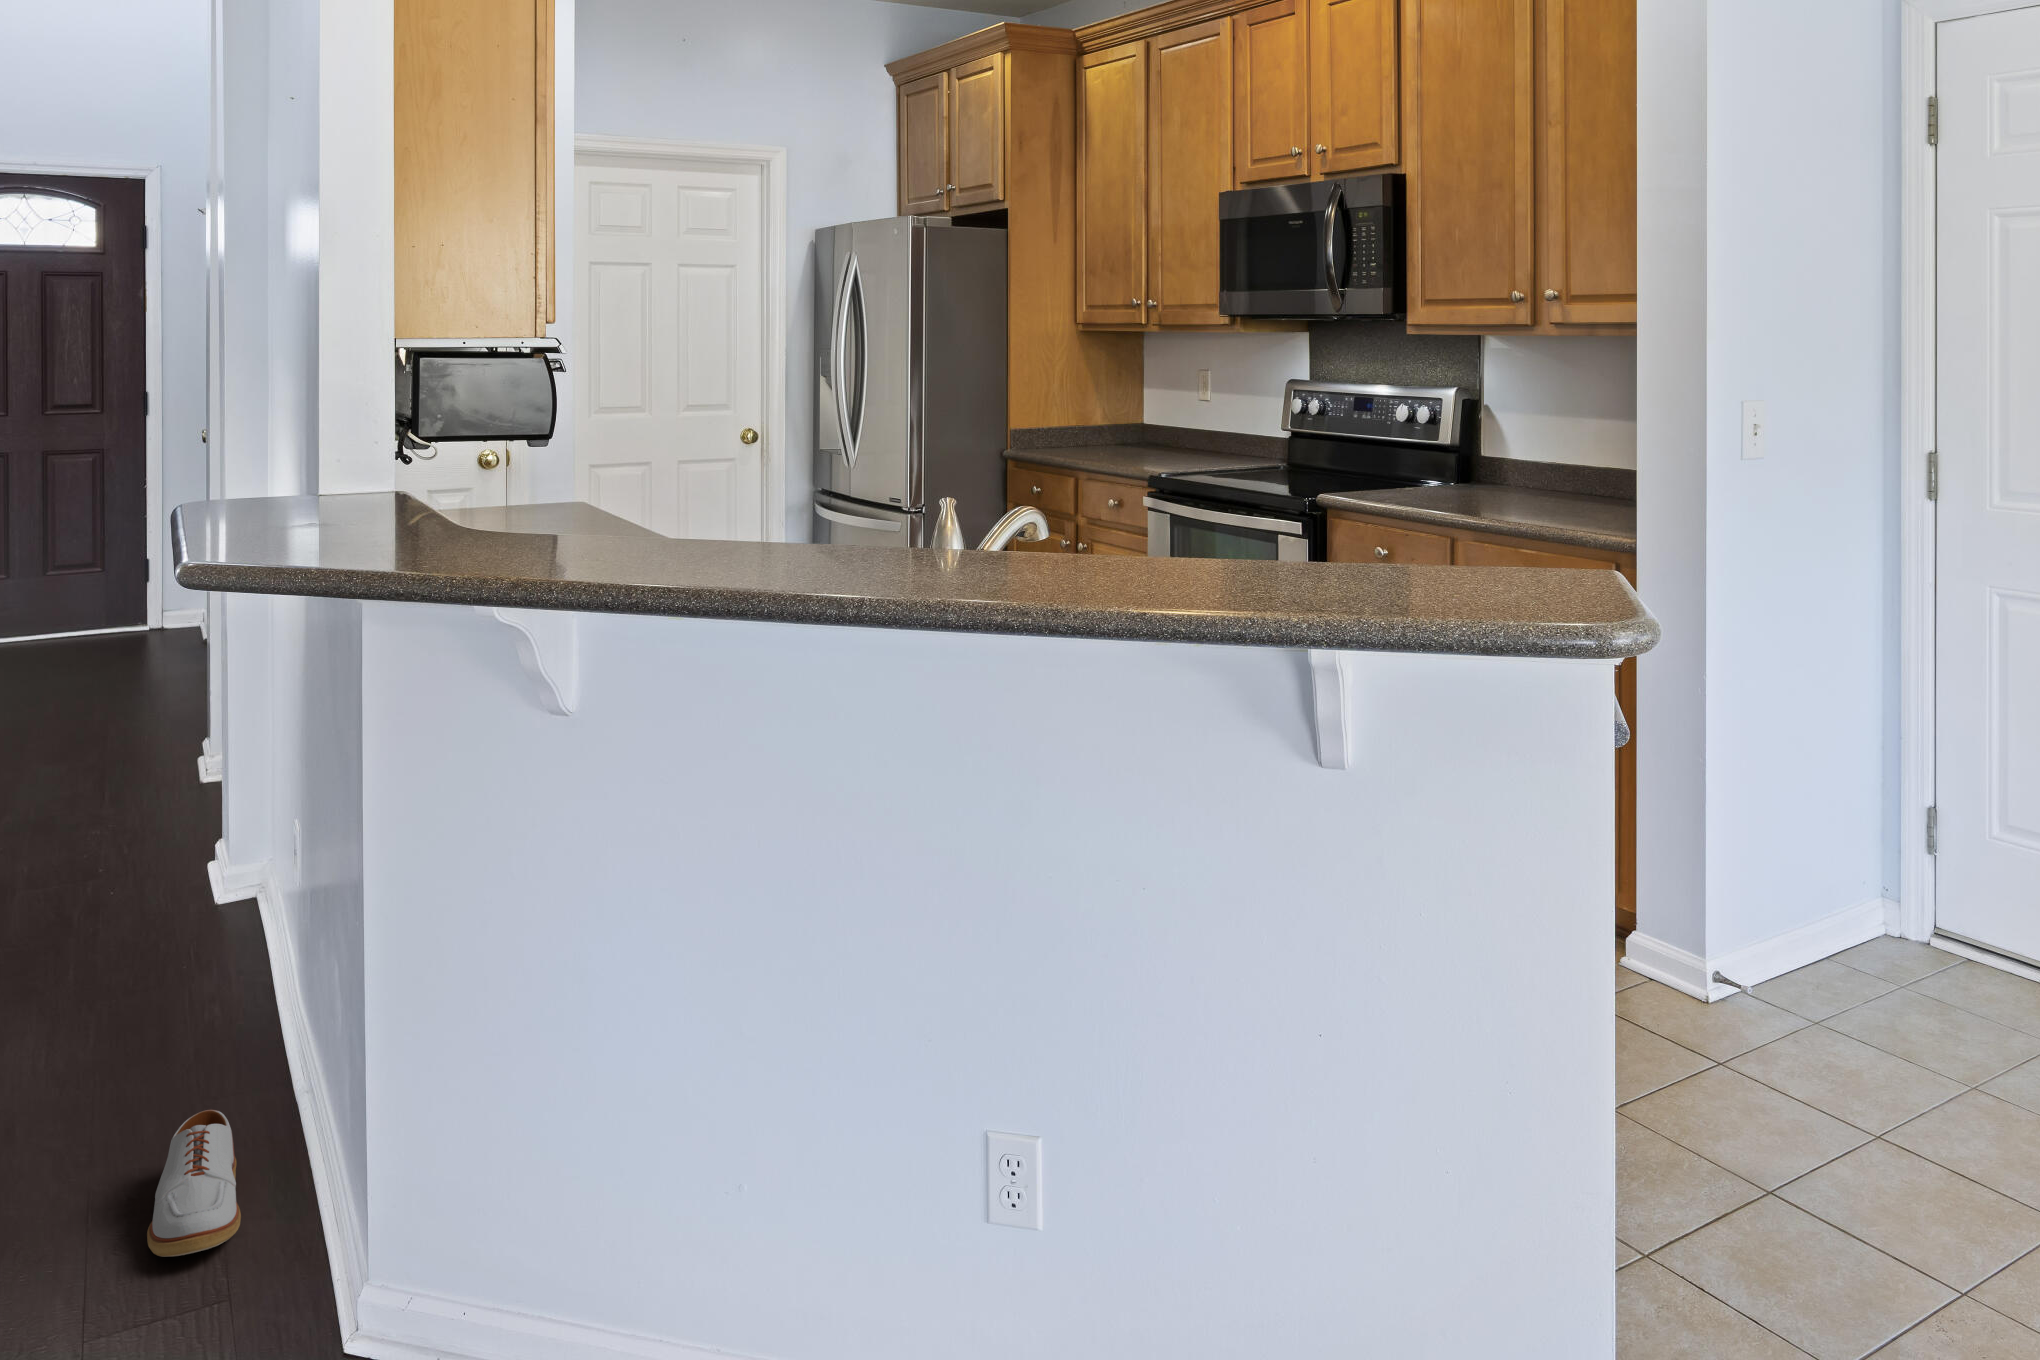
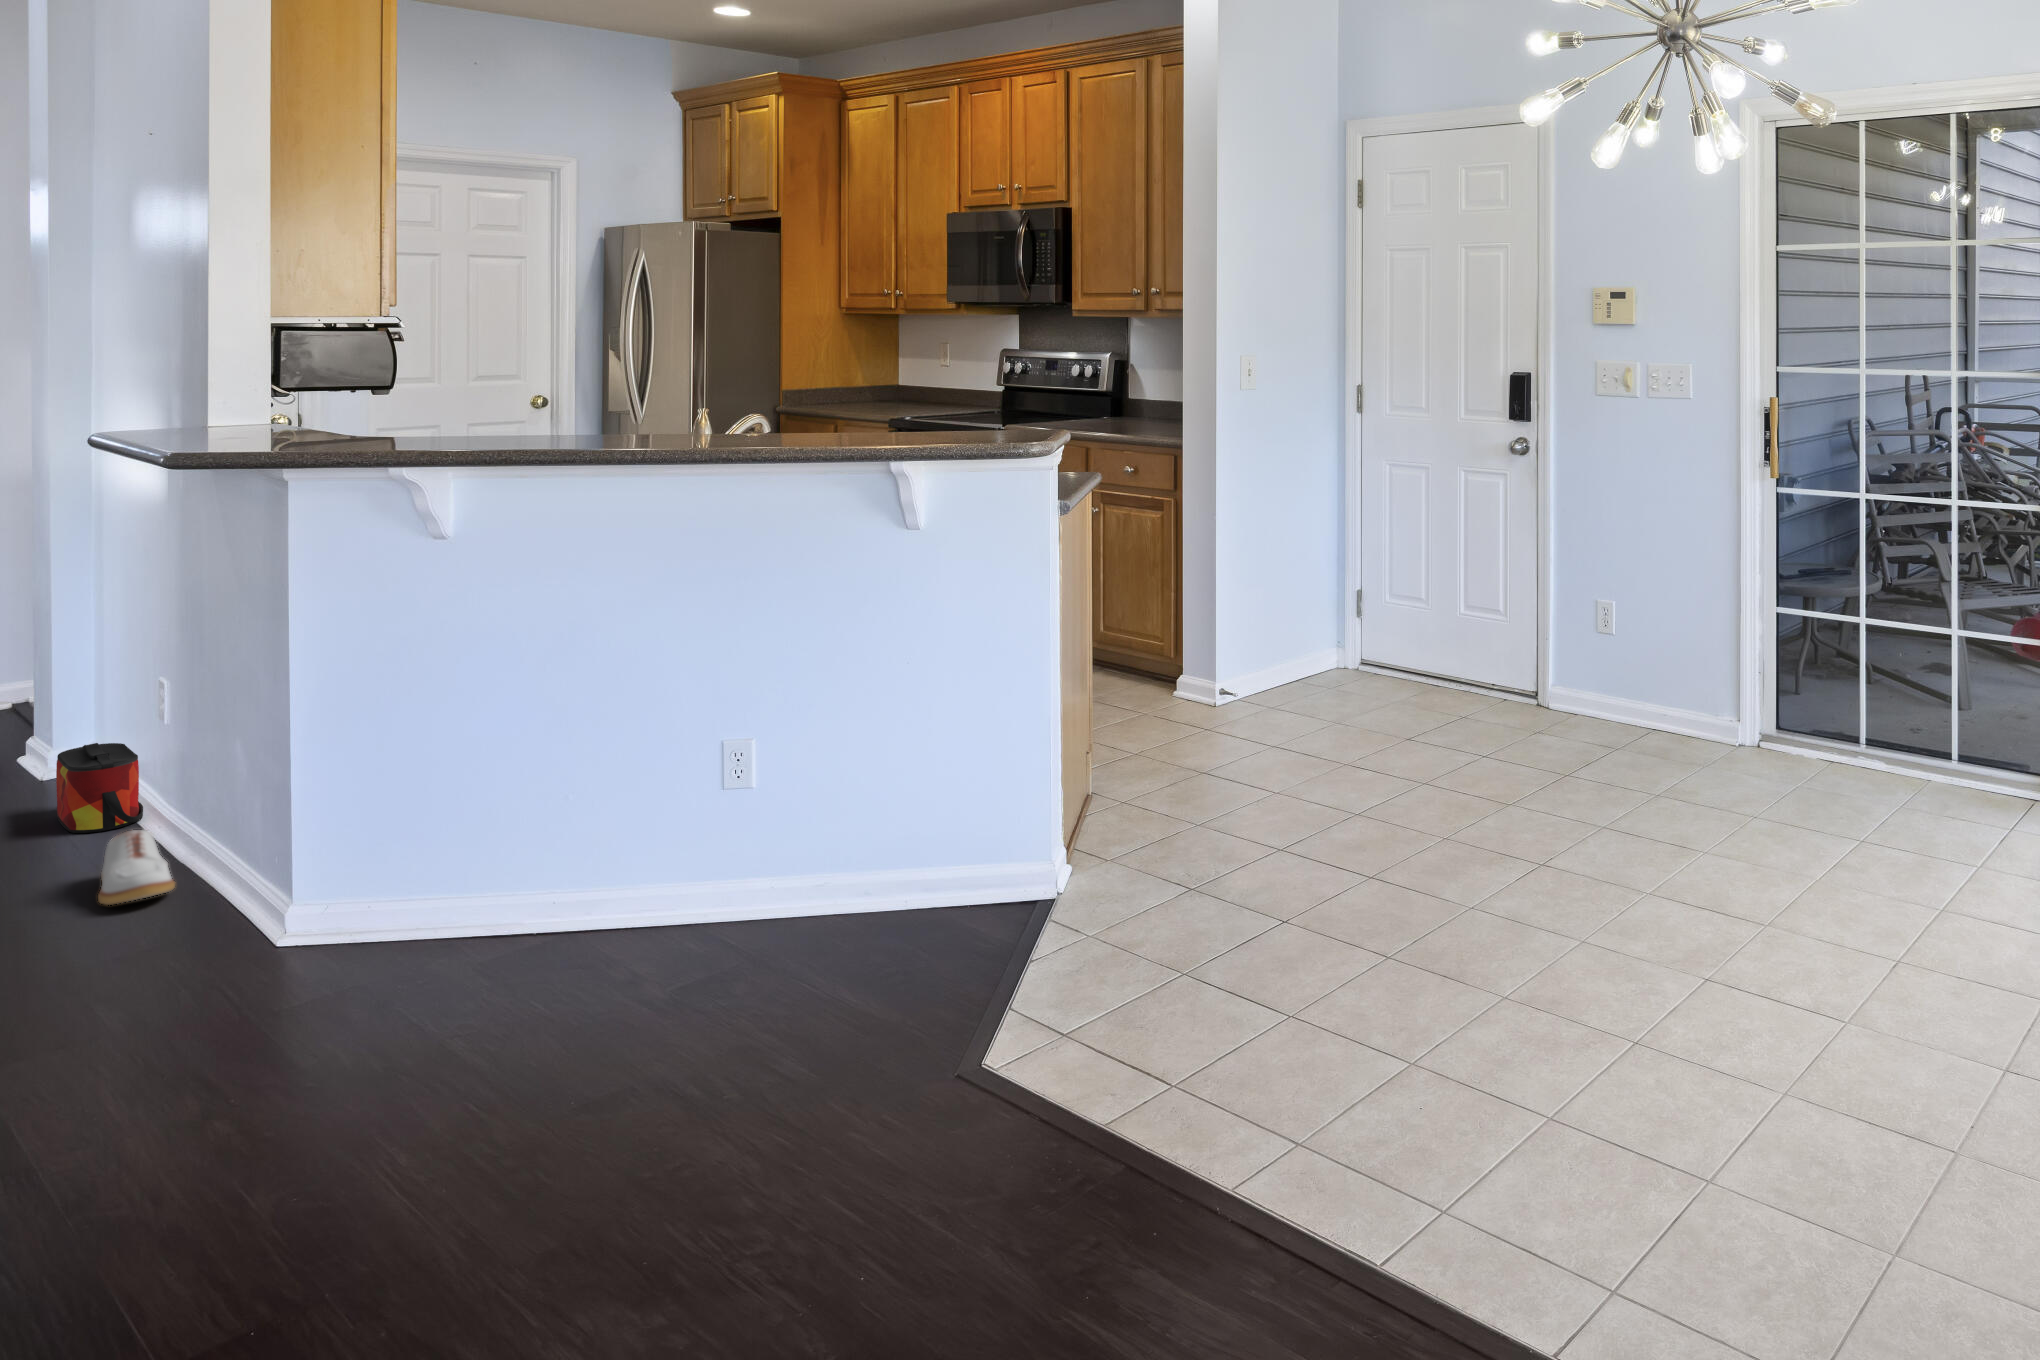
bag: none [176,925,264,1064] -> present [56,743,143,833]

